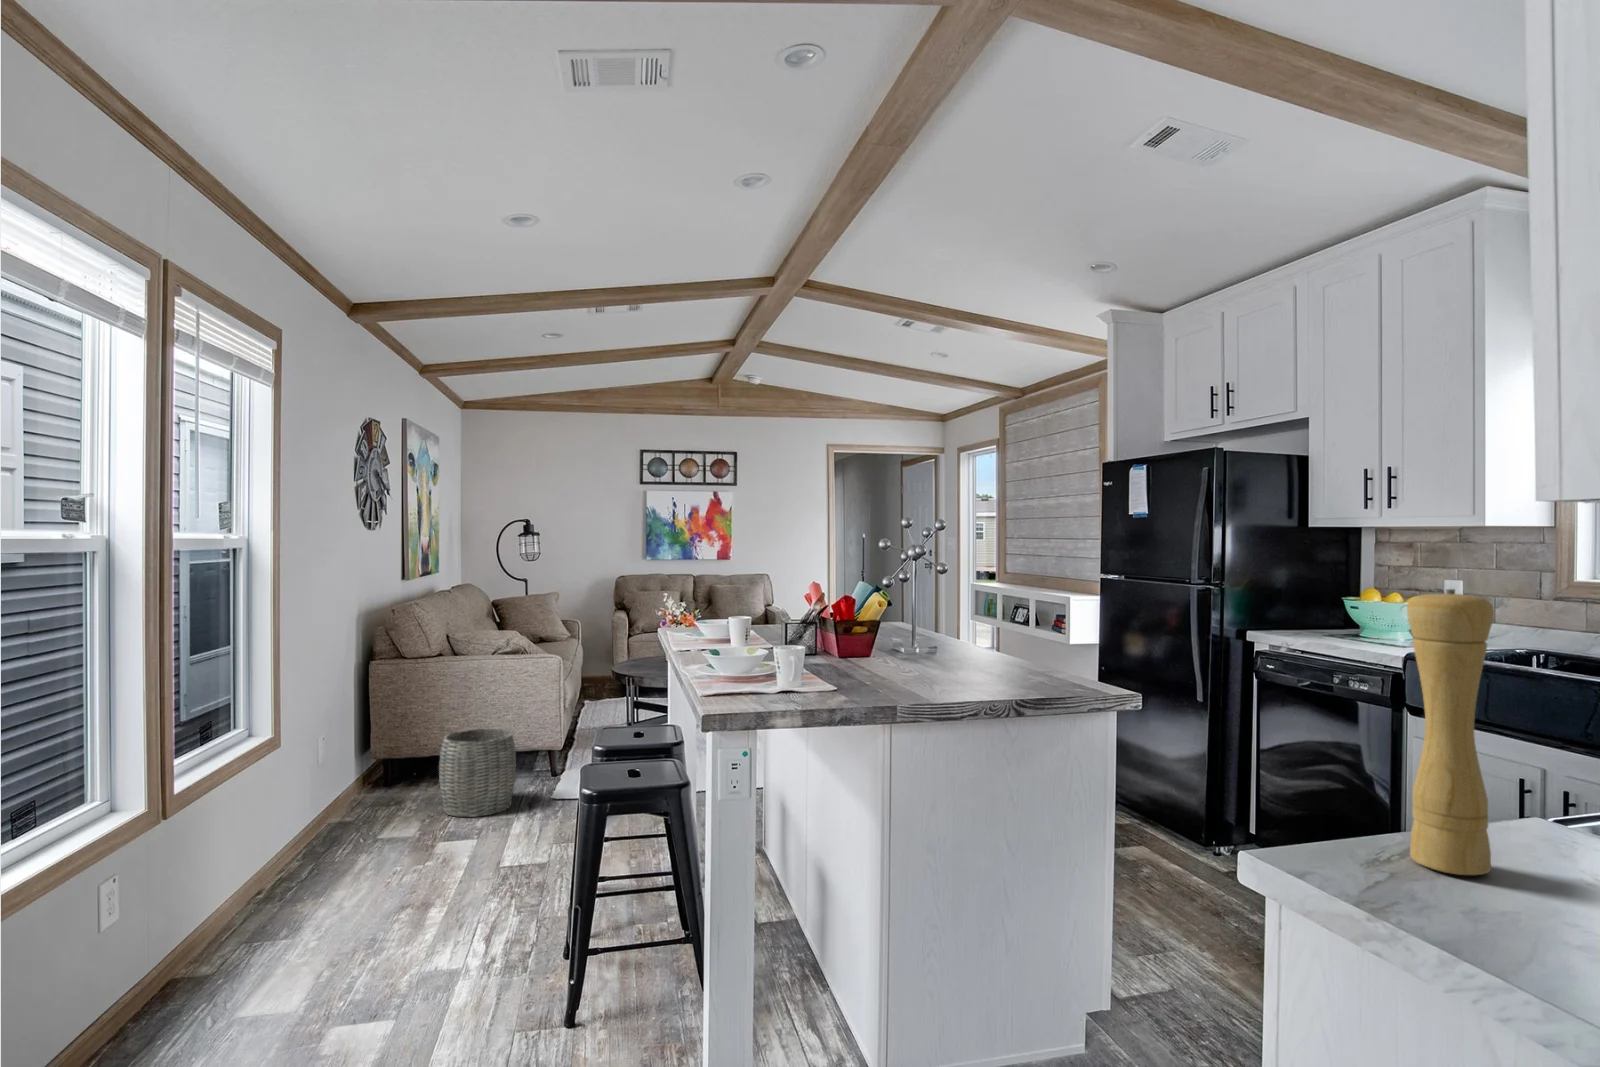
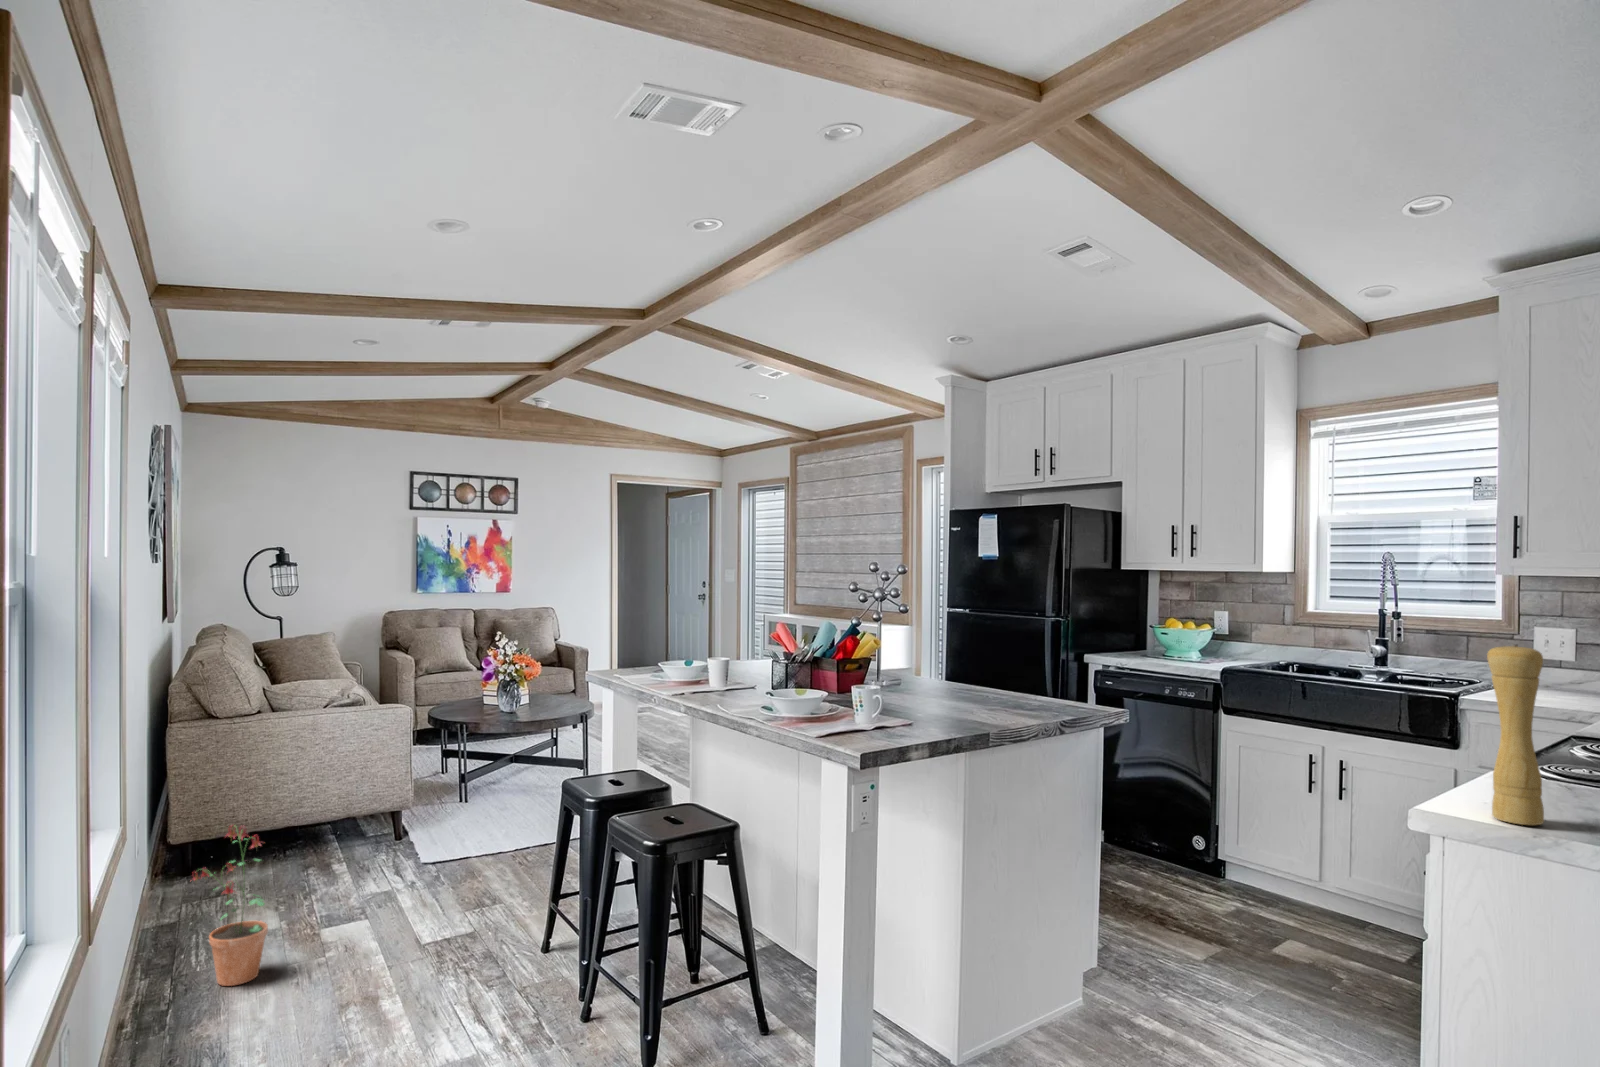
woven basket: present [439,729,516,817] -> none [293,791,384,894]
potted plant: none [310,746,369,883] -> present [193,825,268,986]

